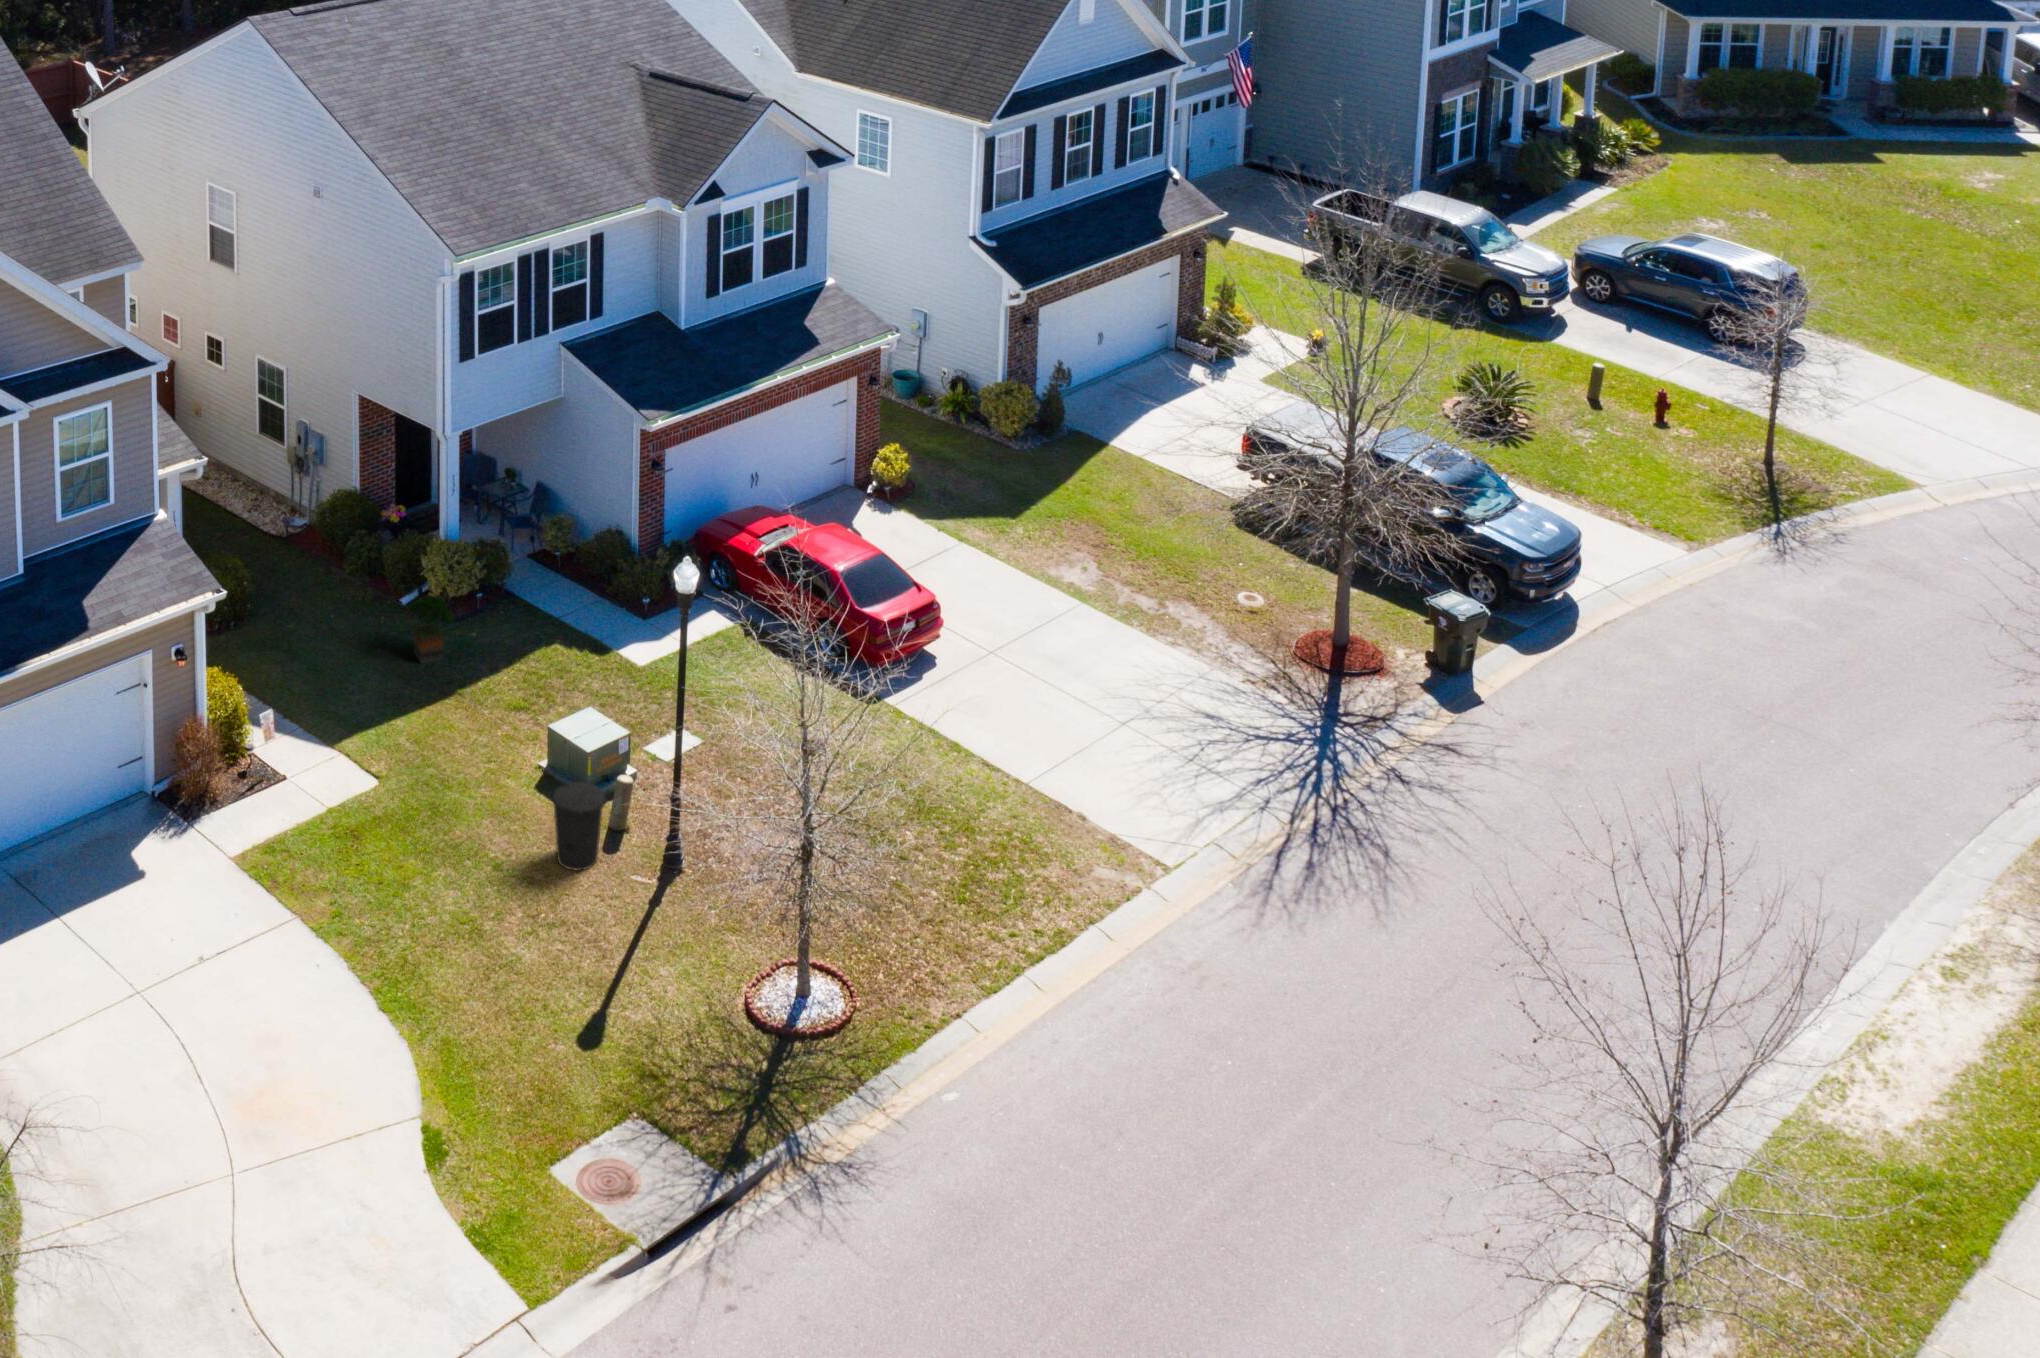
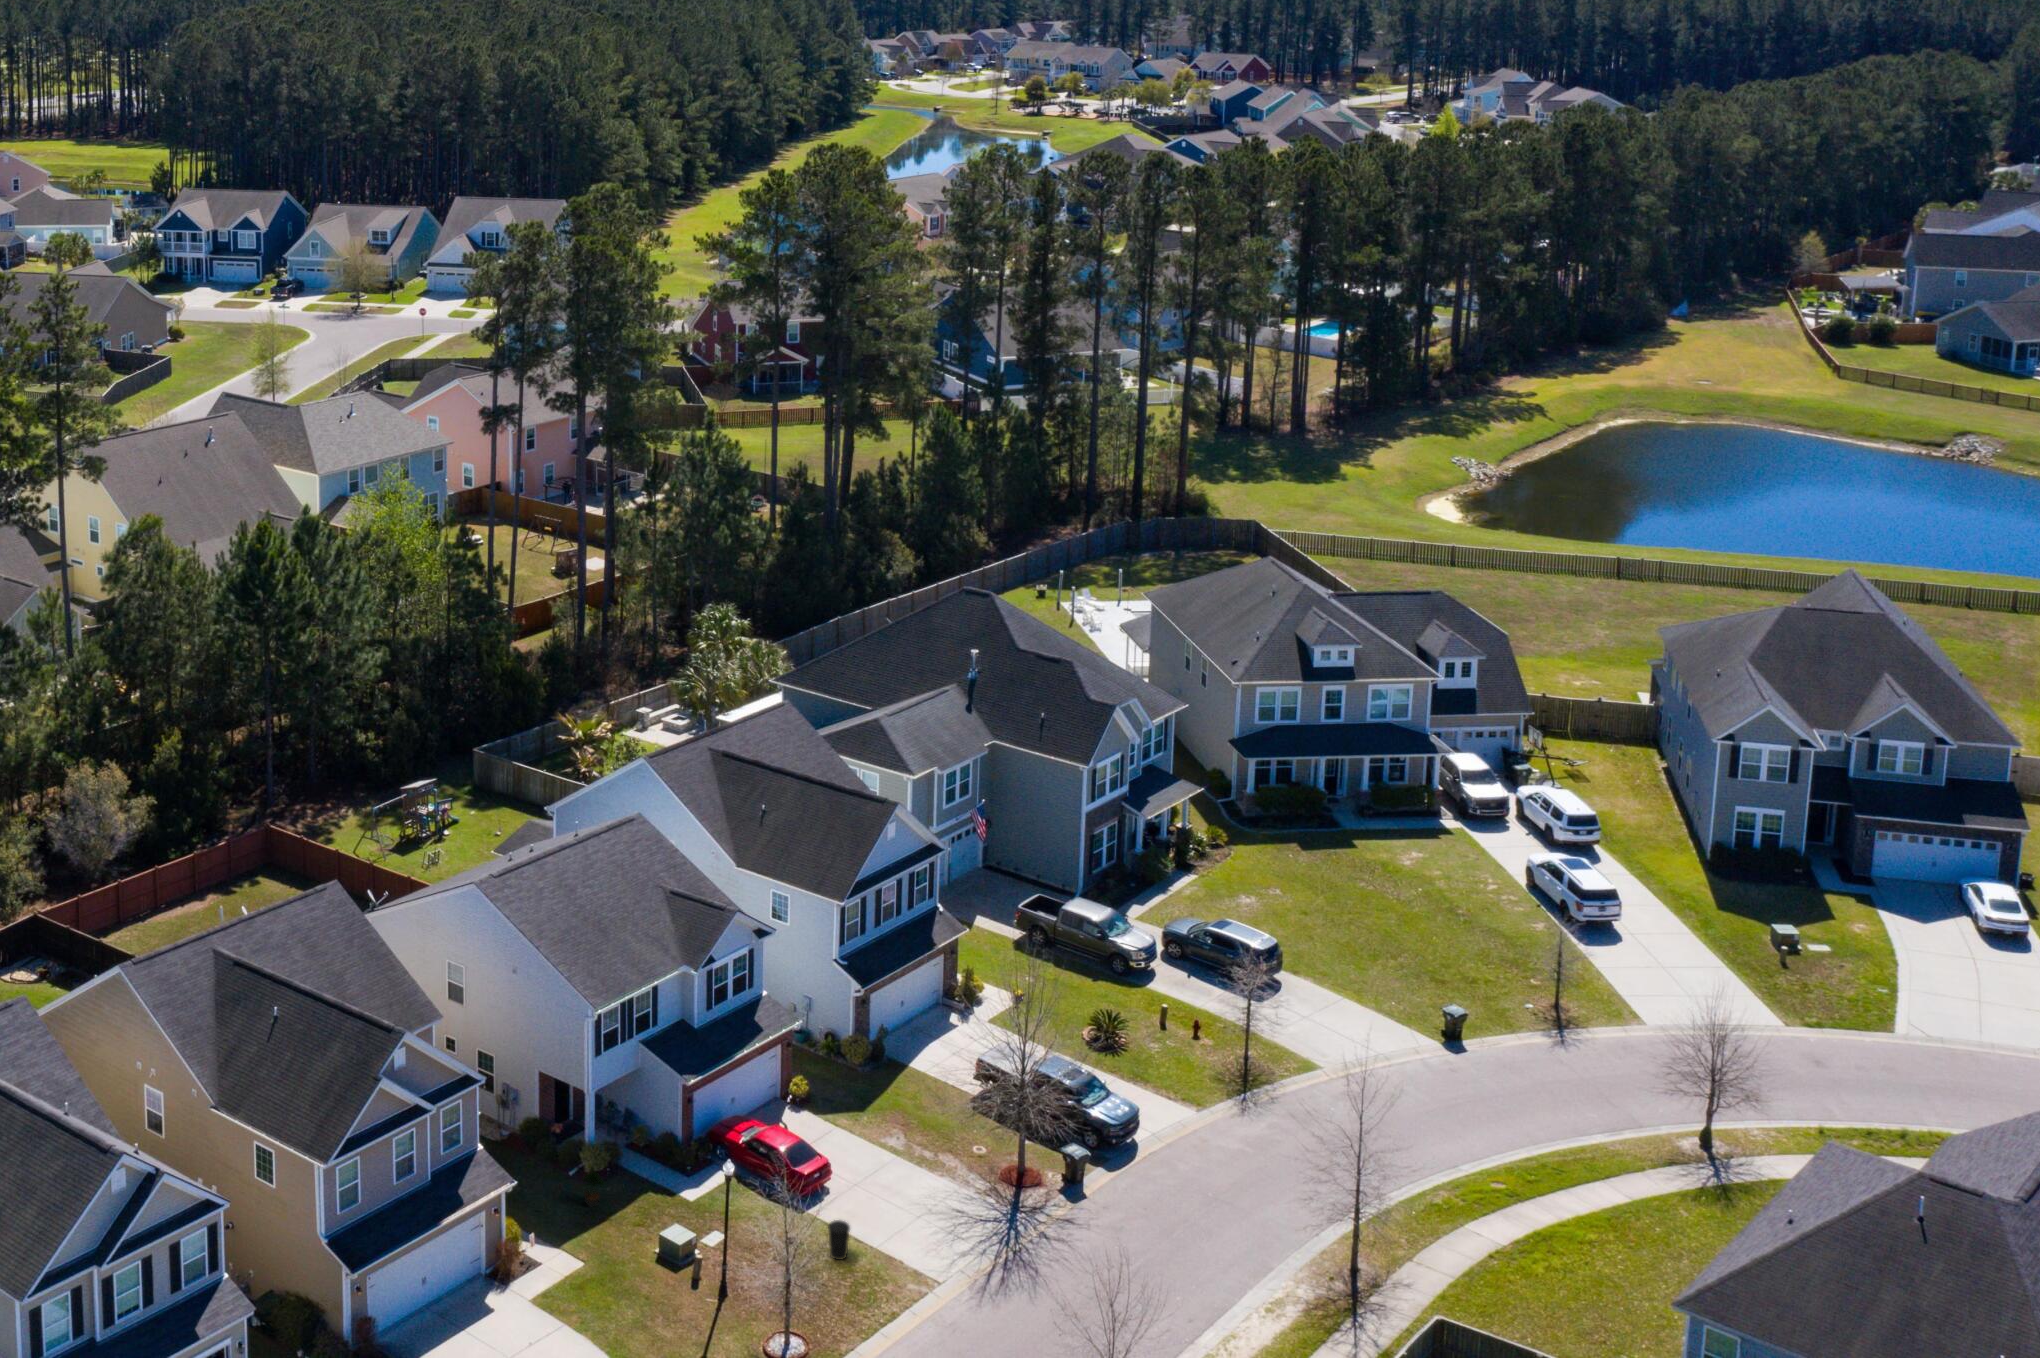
trash can: present [553,782,606,871] -> present [828,1220,850,1260]

